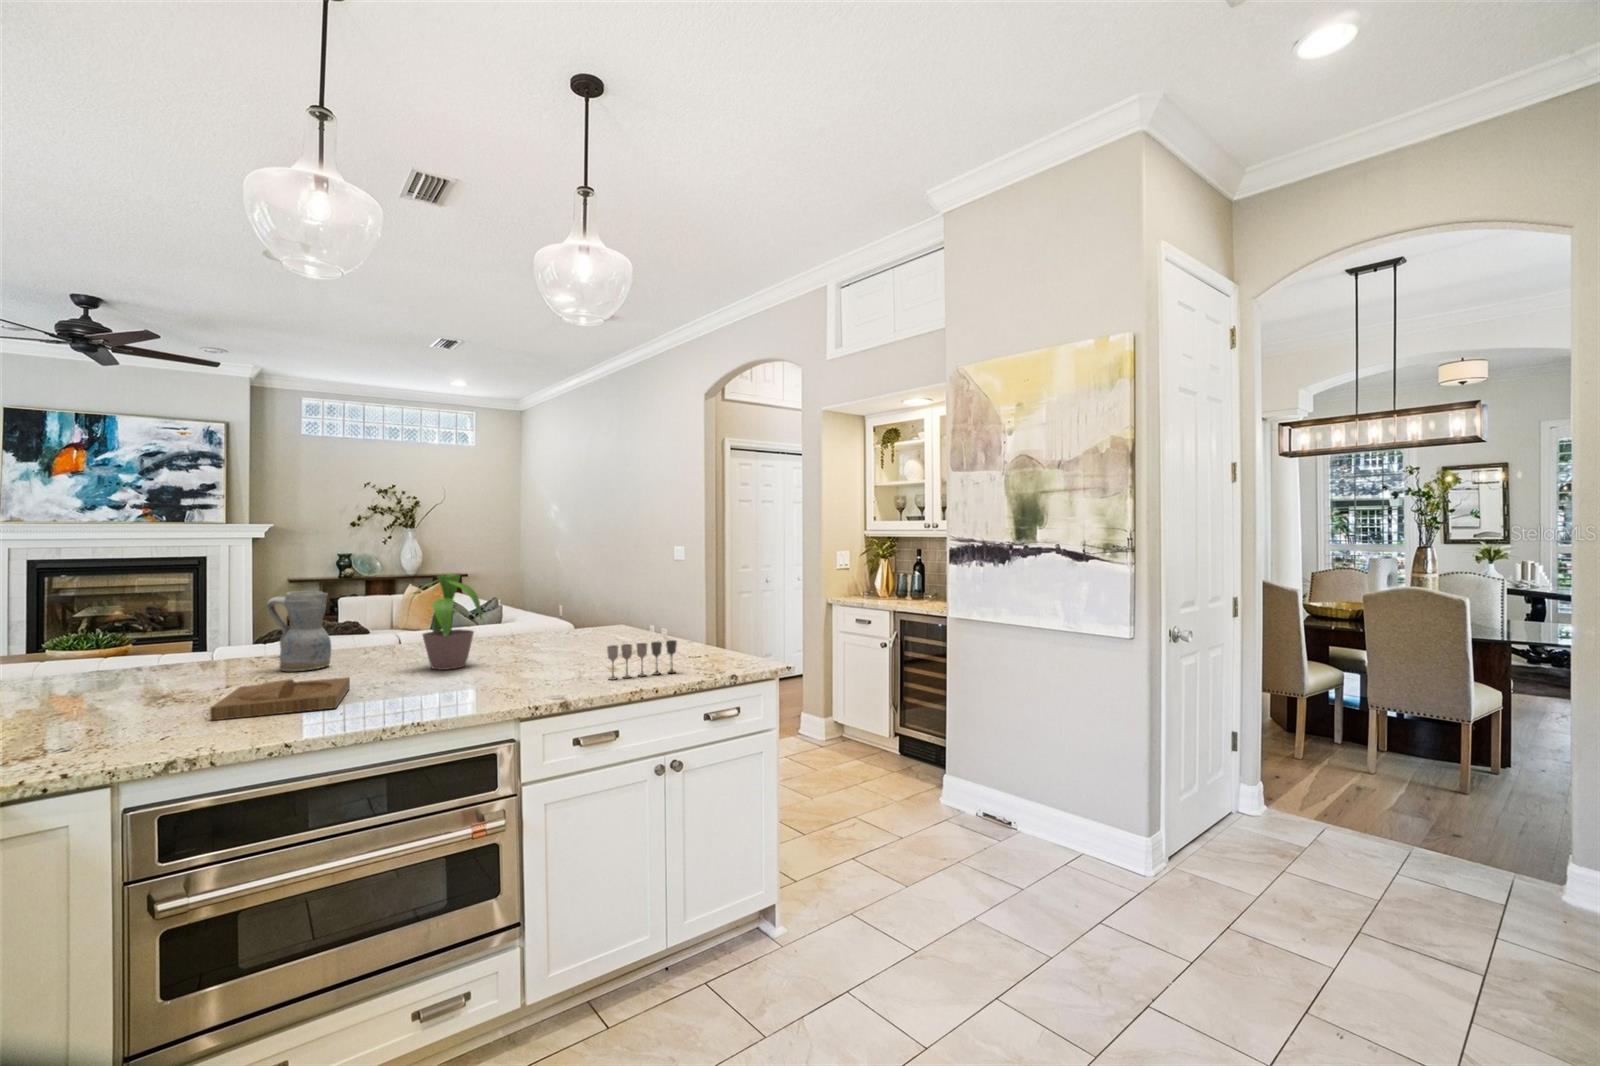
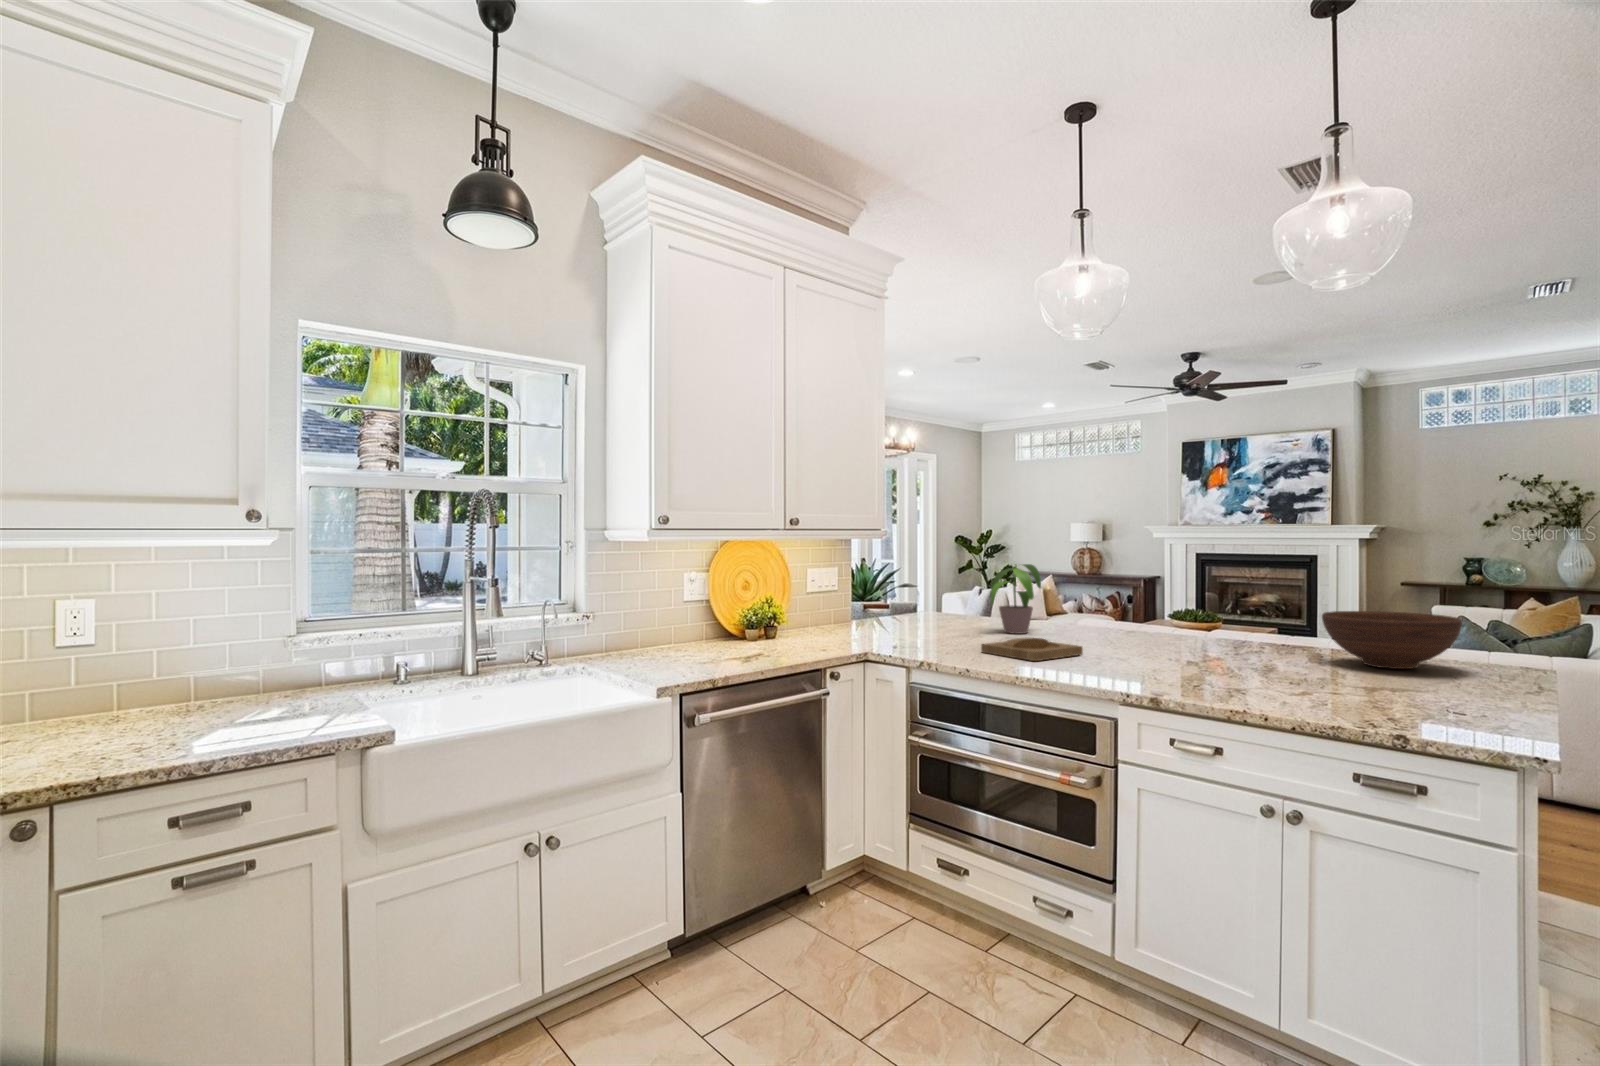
potted plant: present [411,574,482,670] -> present [990,564,1041,634]
ceramic pitcher: present [267,591,331,671] -> none [1089,578,1131,642]
fruit bowl: none [523,597,614,643] -> present [1322,611,1462,669]
wine glass: present [607,640,677,680] -> none [1256,659,1357,712]

